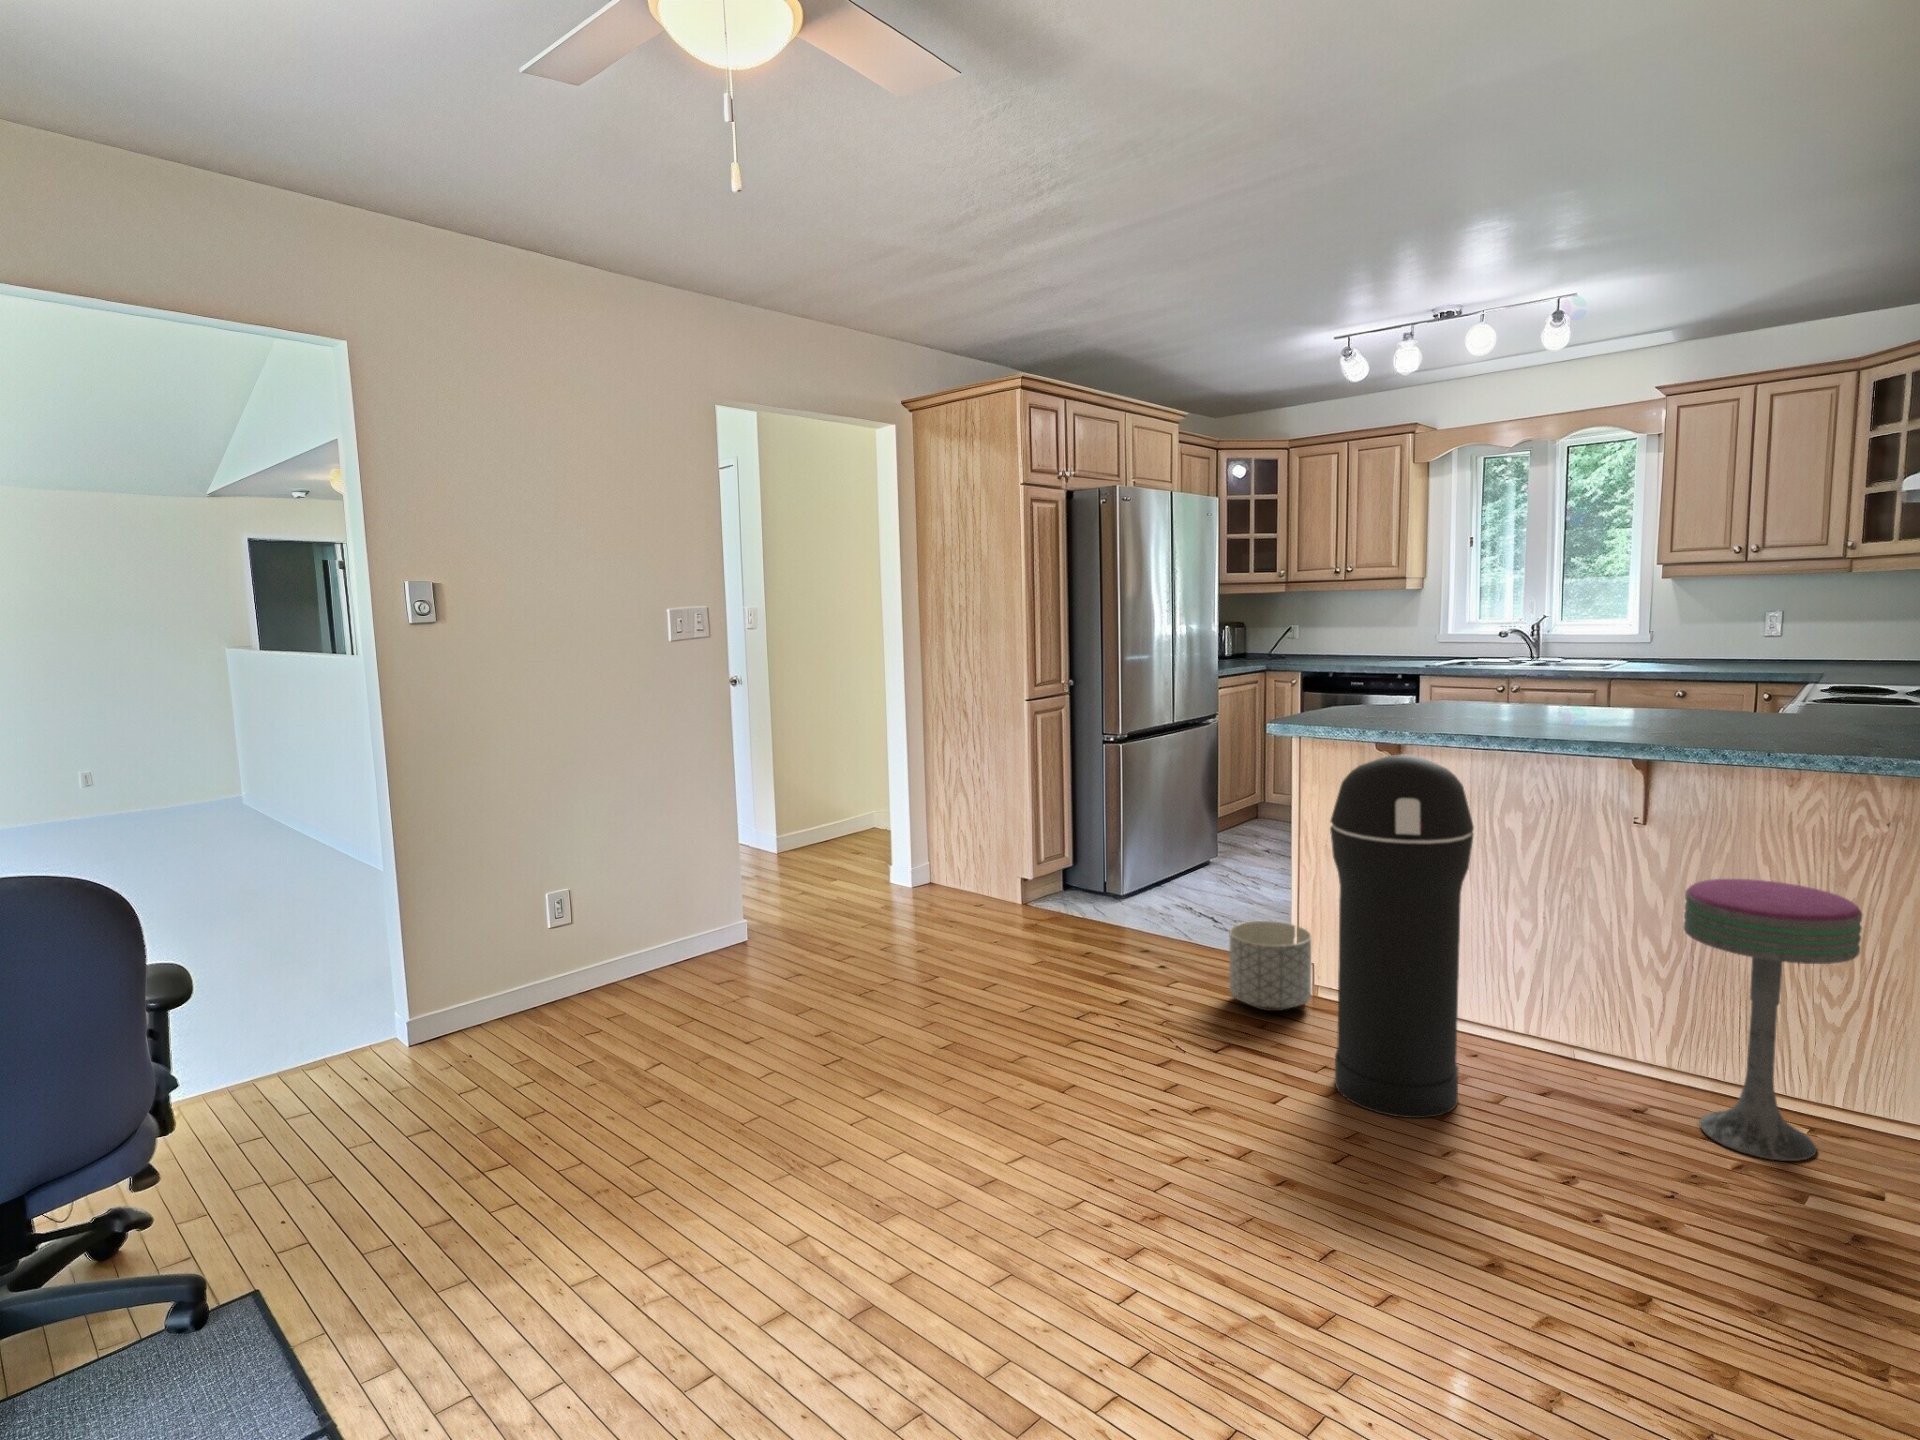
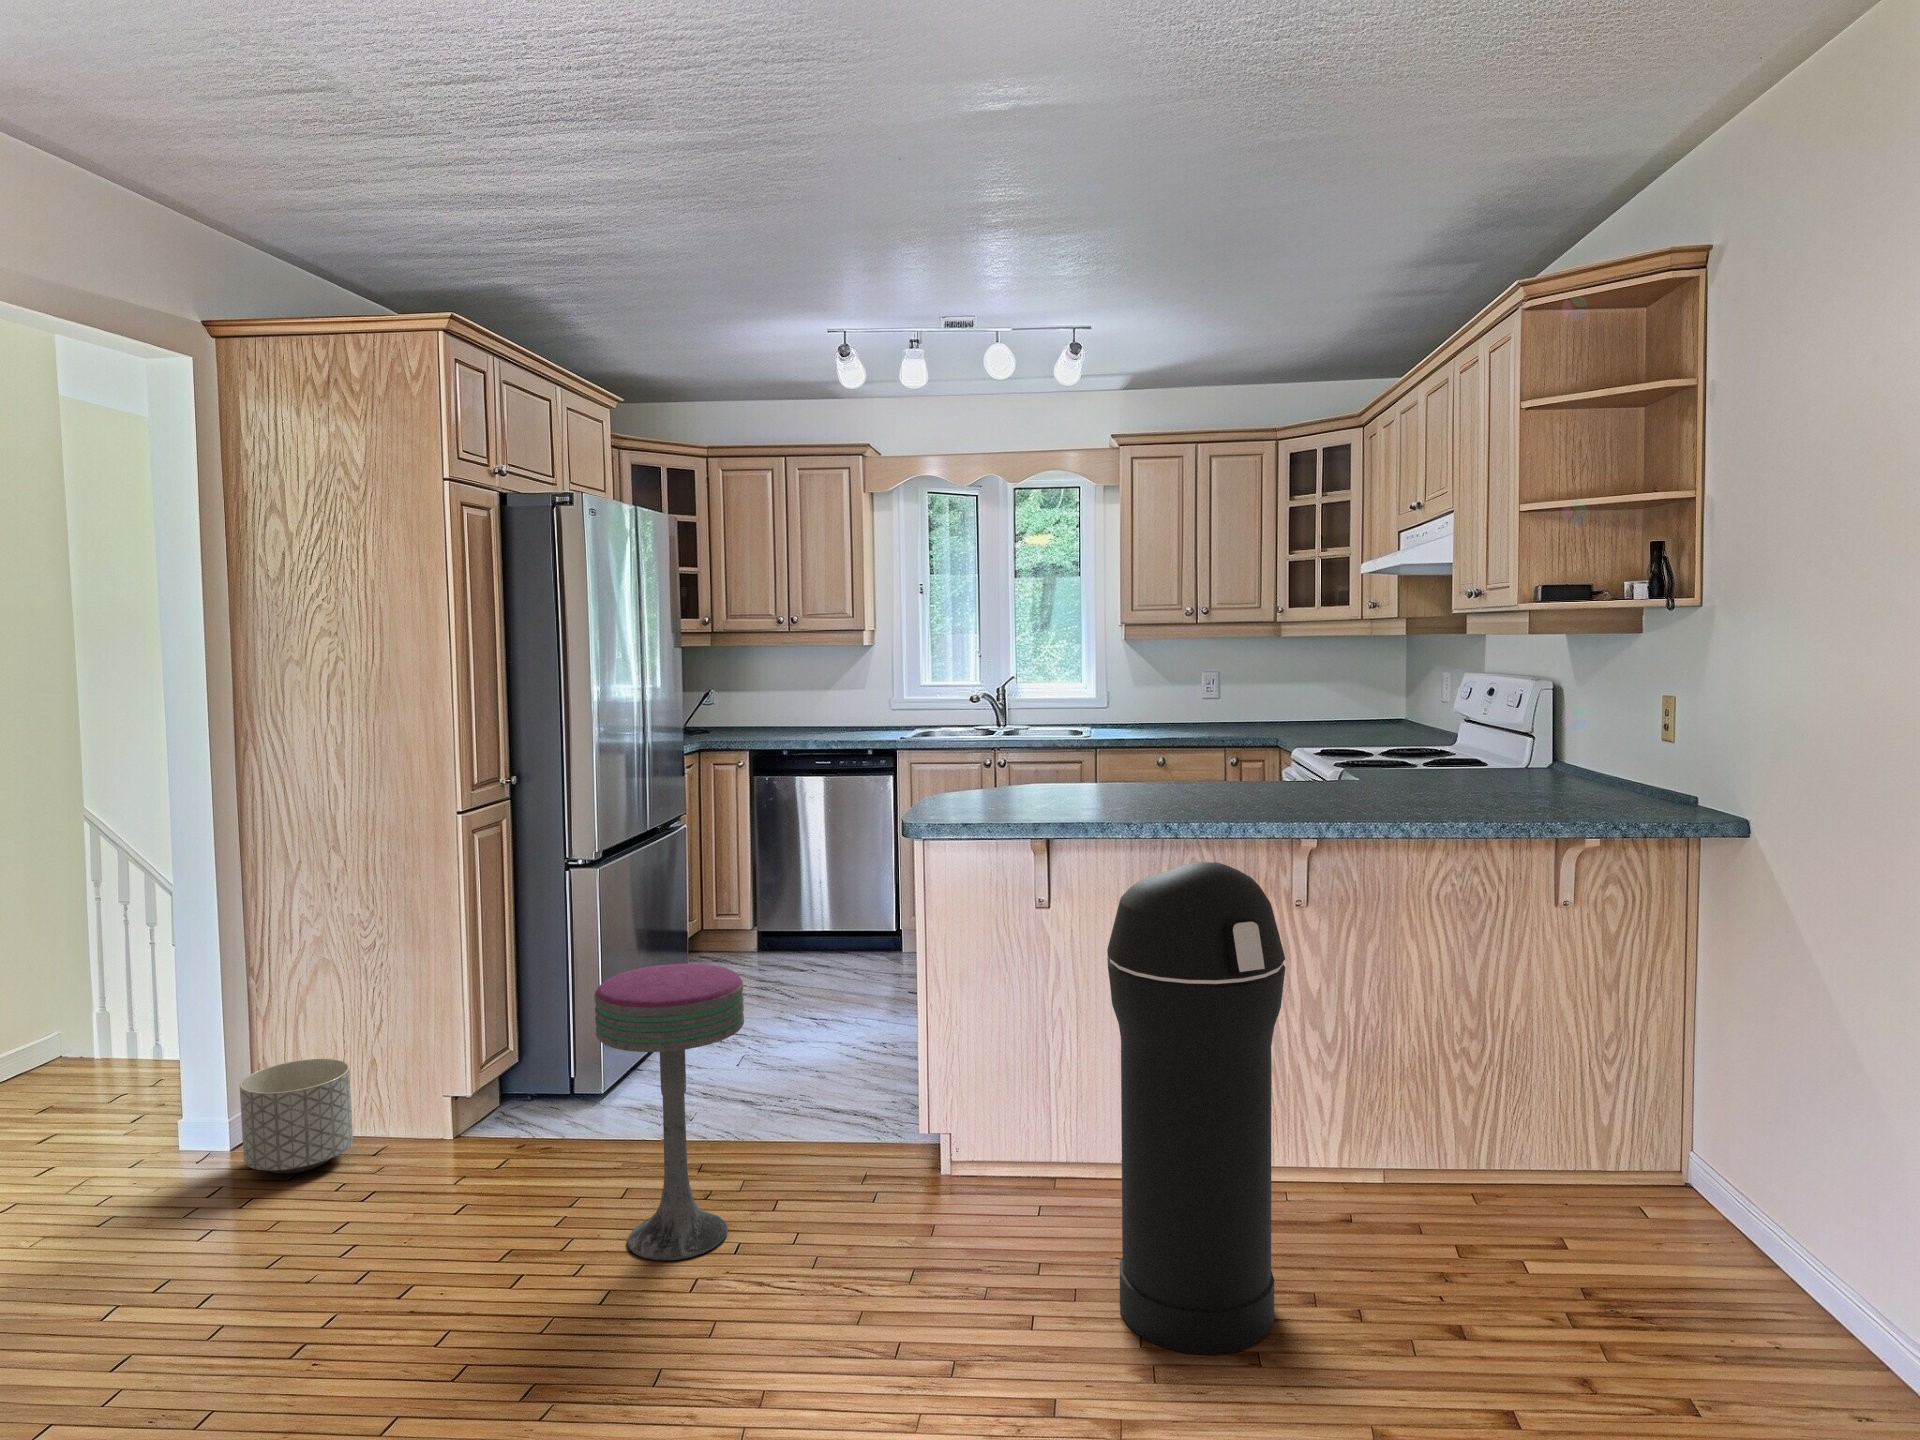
bar stool: present [1683,879,1862,1161] -> present [594,964,744,1261]
planter: present [1229,921,1311,1011] -> present [240,1059,353,1174]

